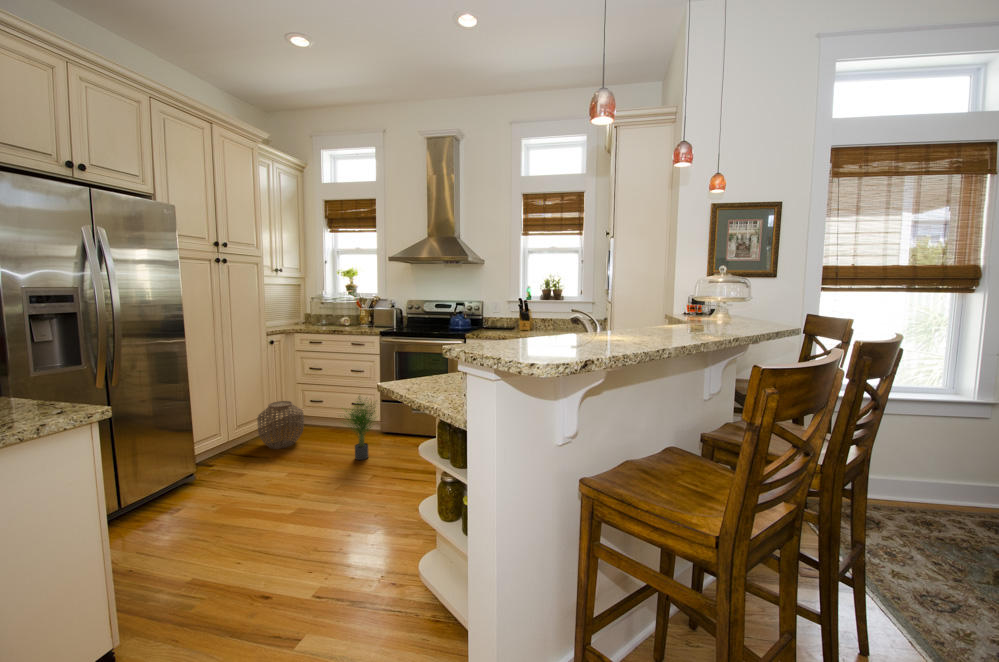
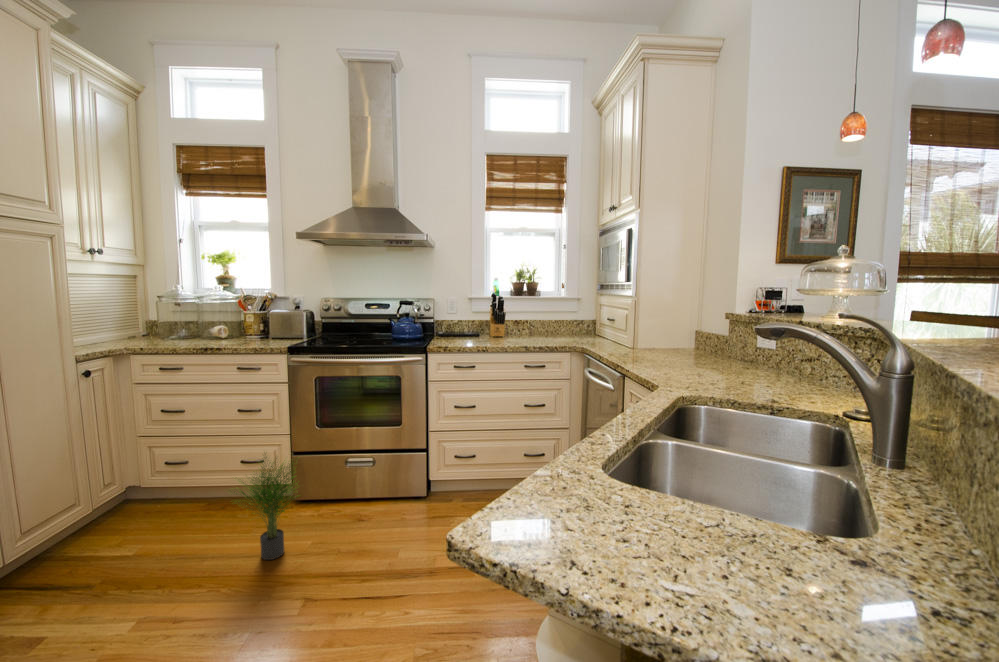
woven basket: present [257,401,304,449] -> none [64,472,158,558]

